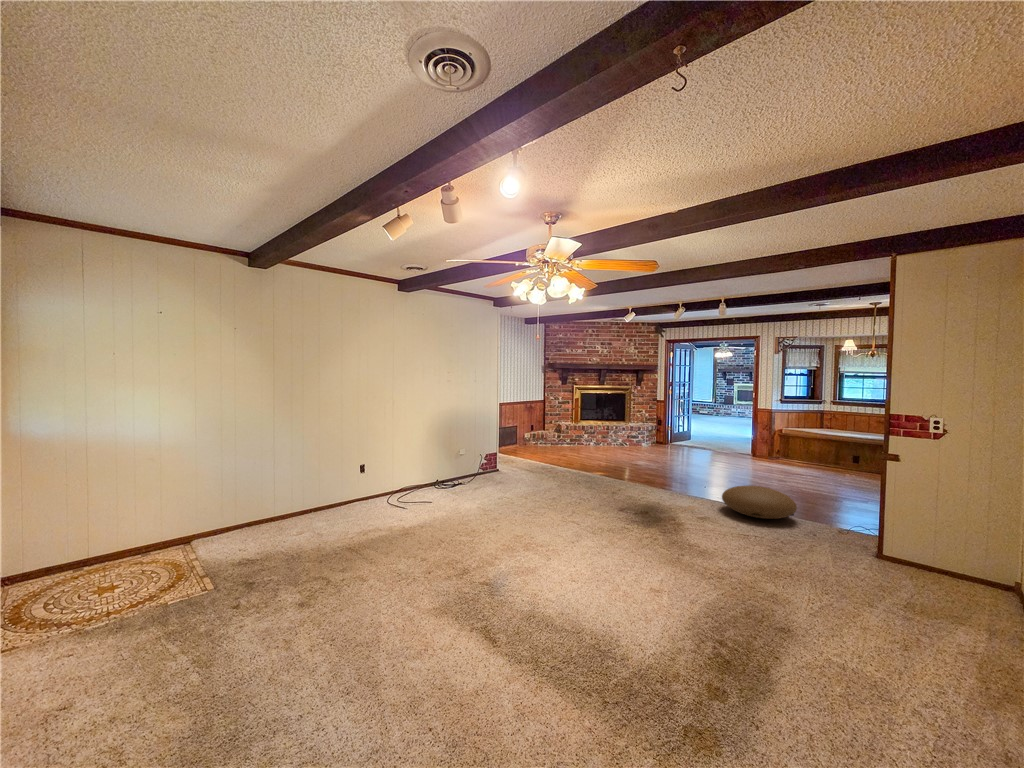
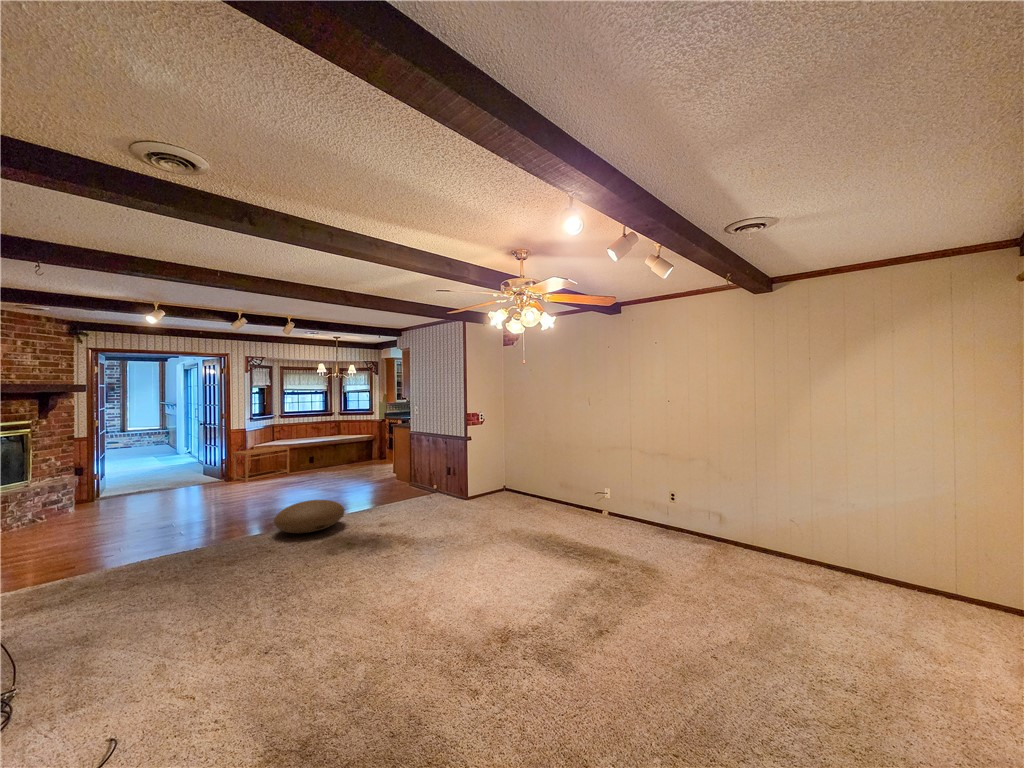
side table: none [764,430,825,464] -> present [233,446,289,482]

